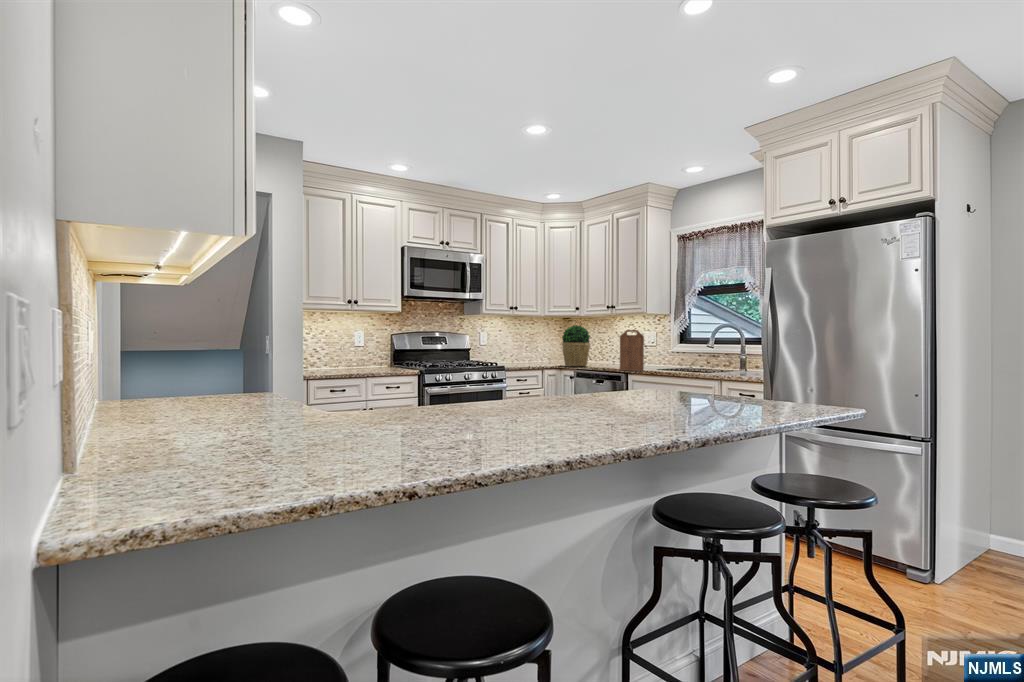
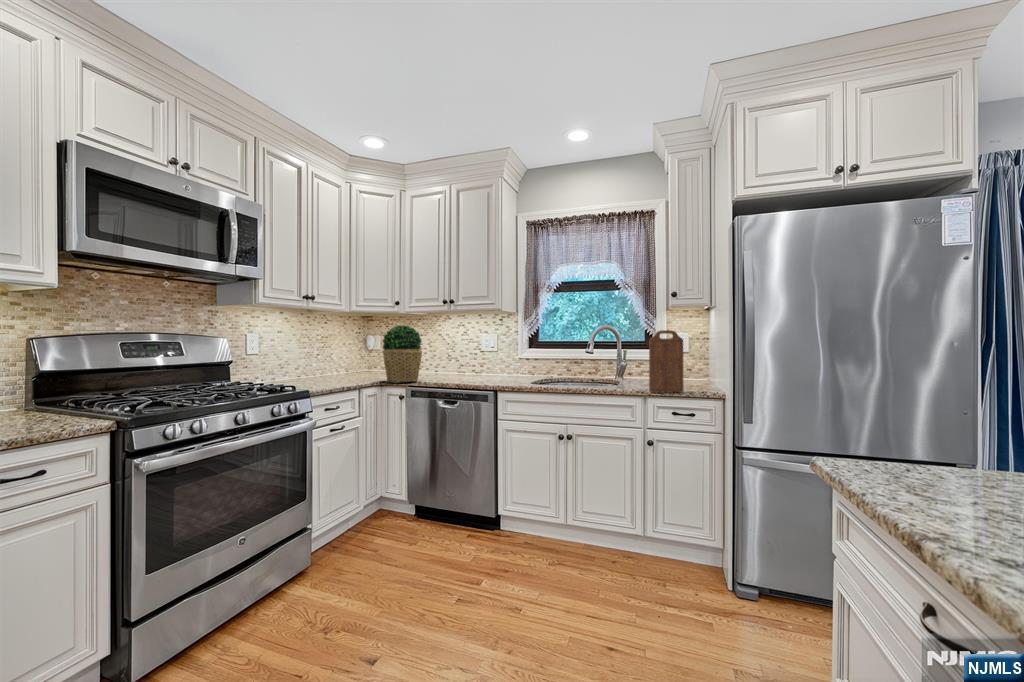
cutting board: present [620,330,644,371] -> present [649,330,684,393]

